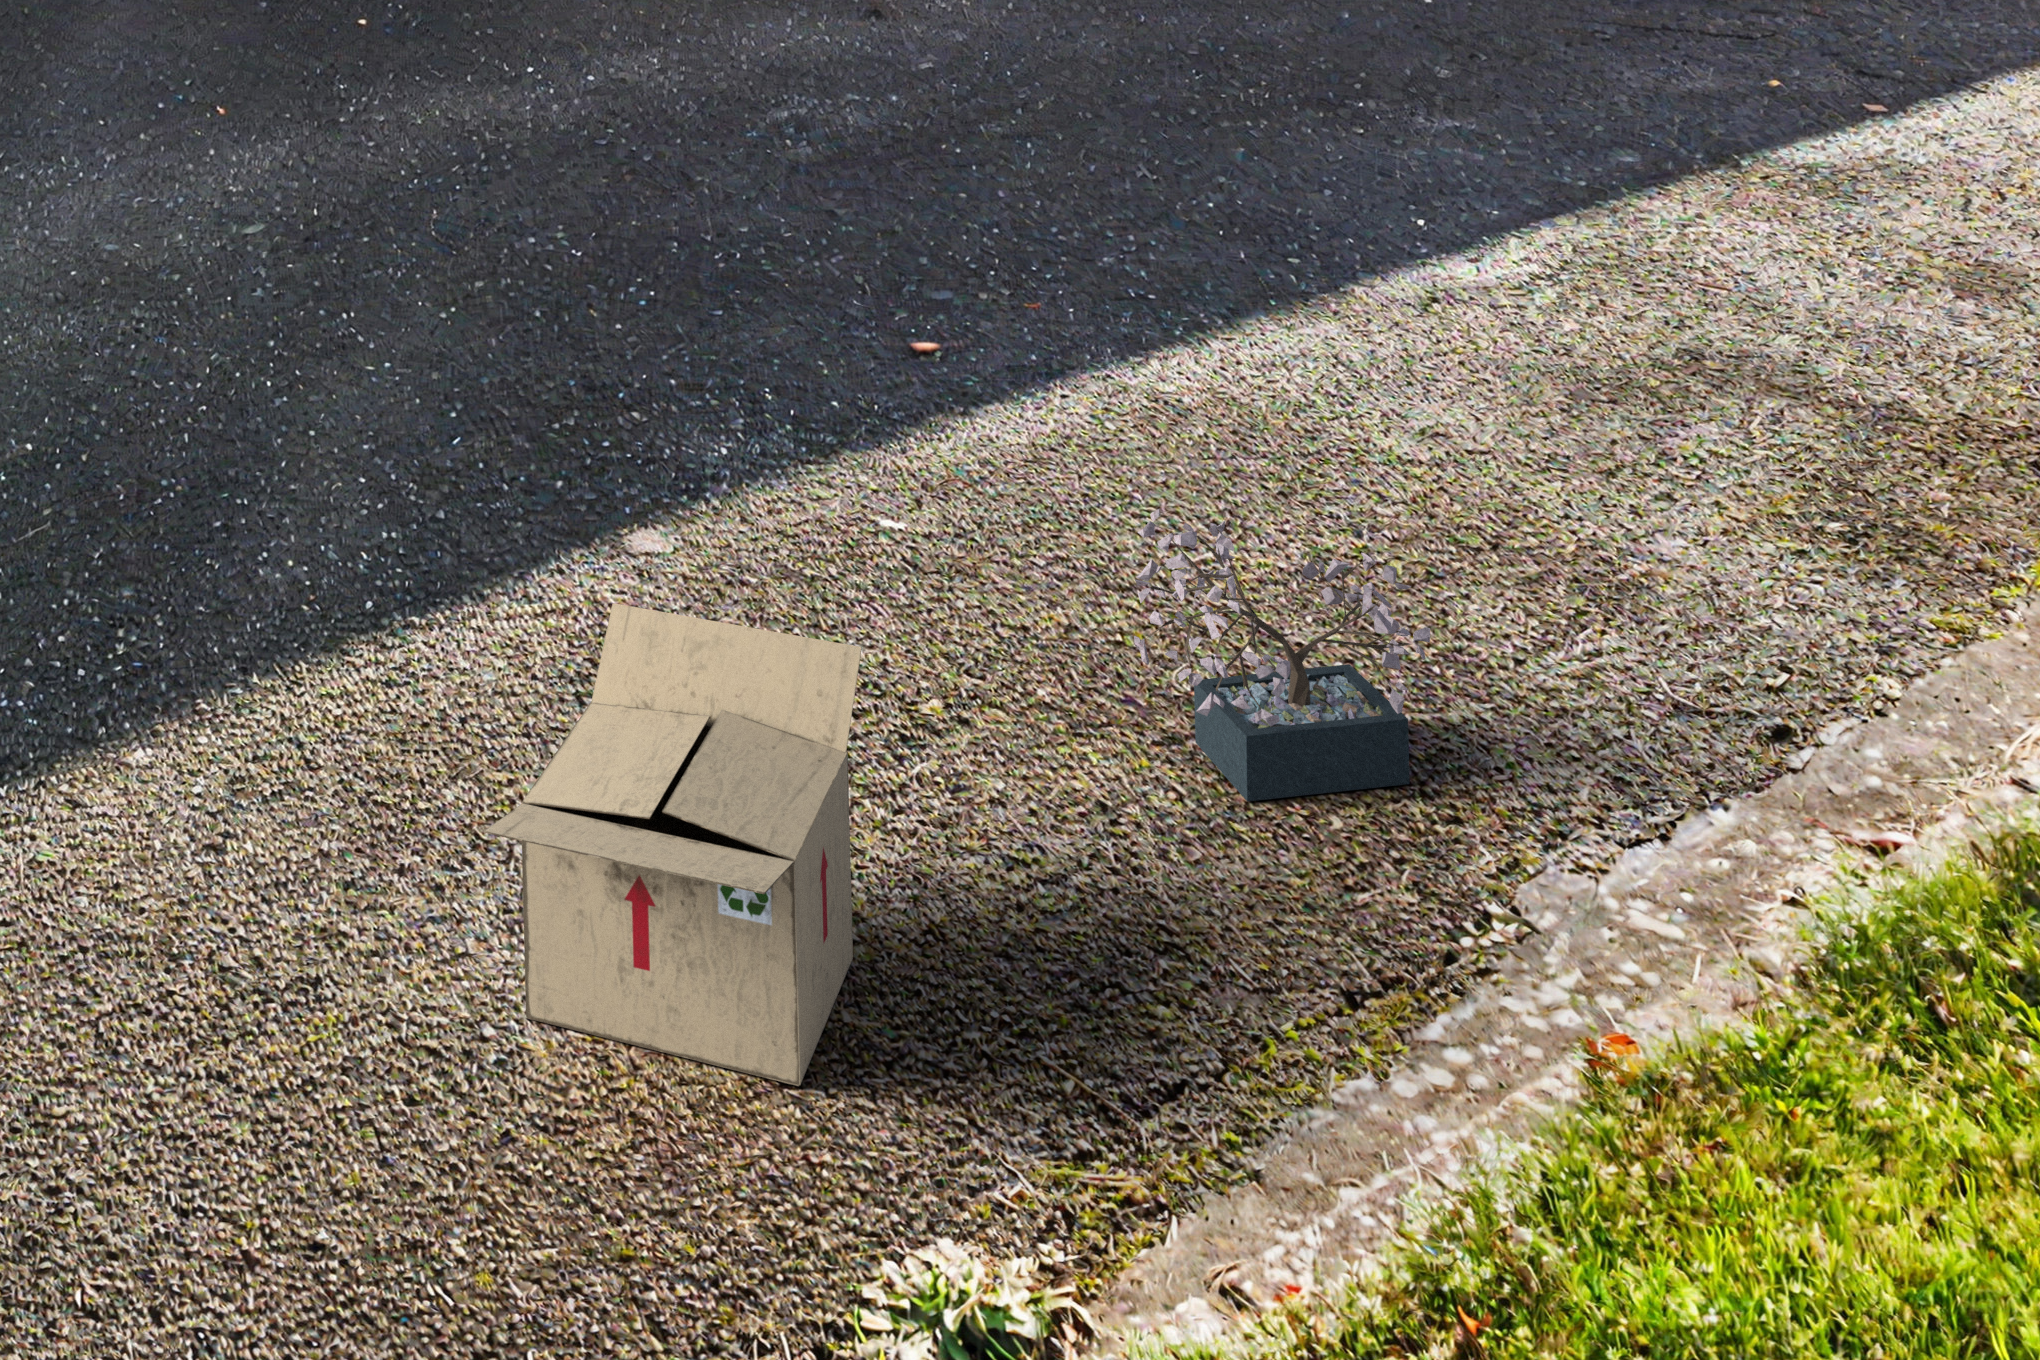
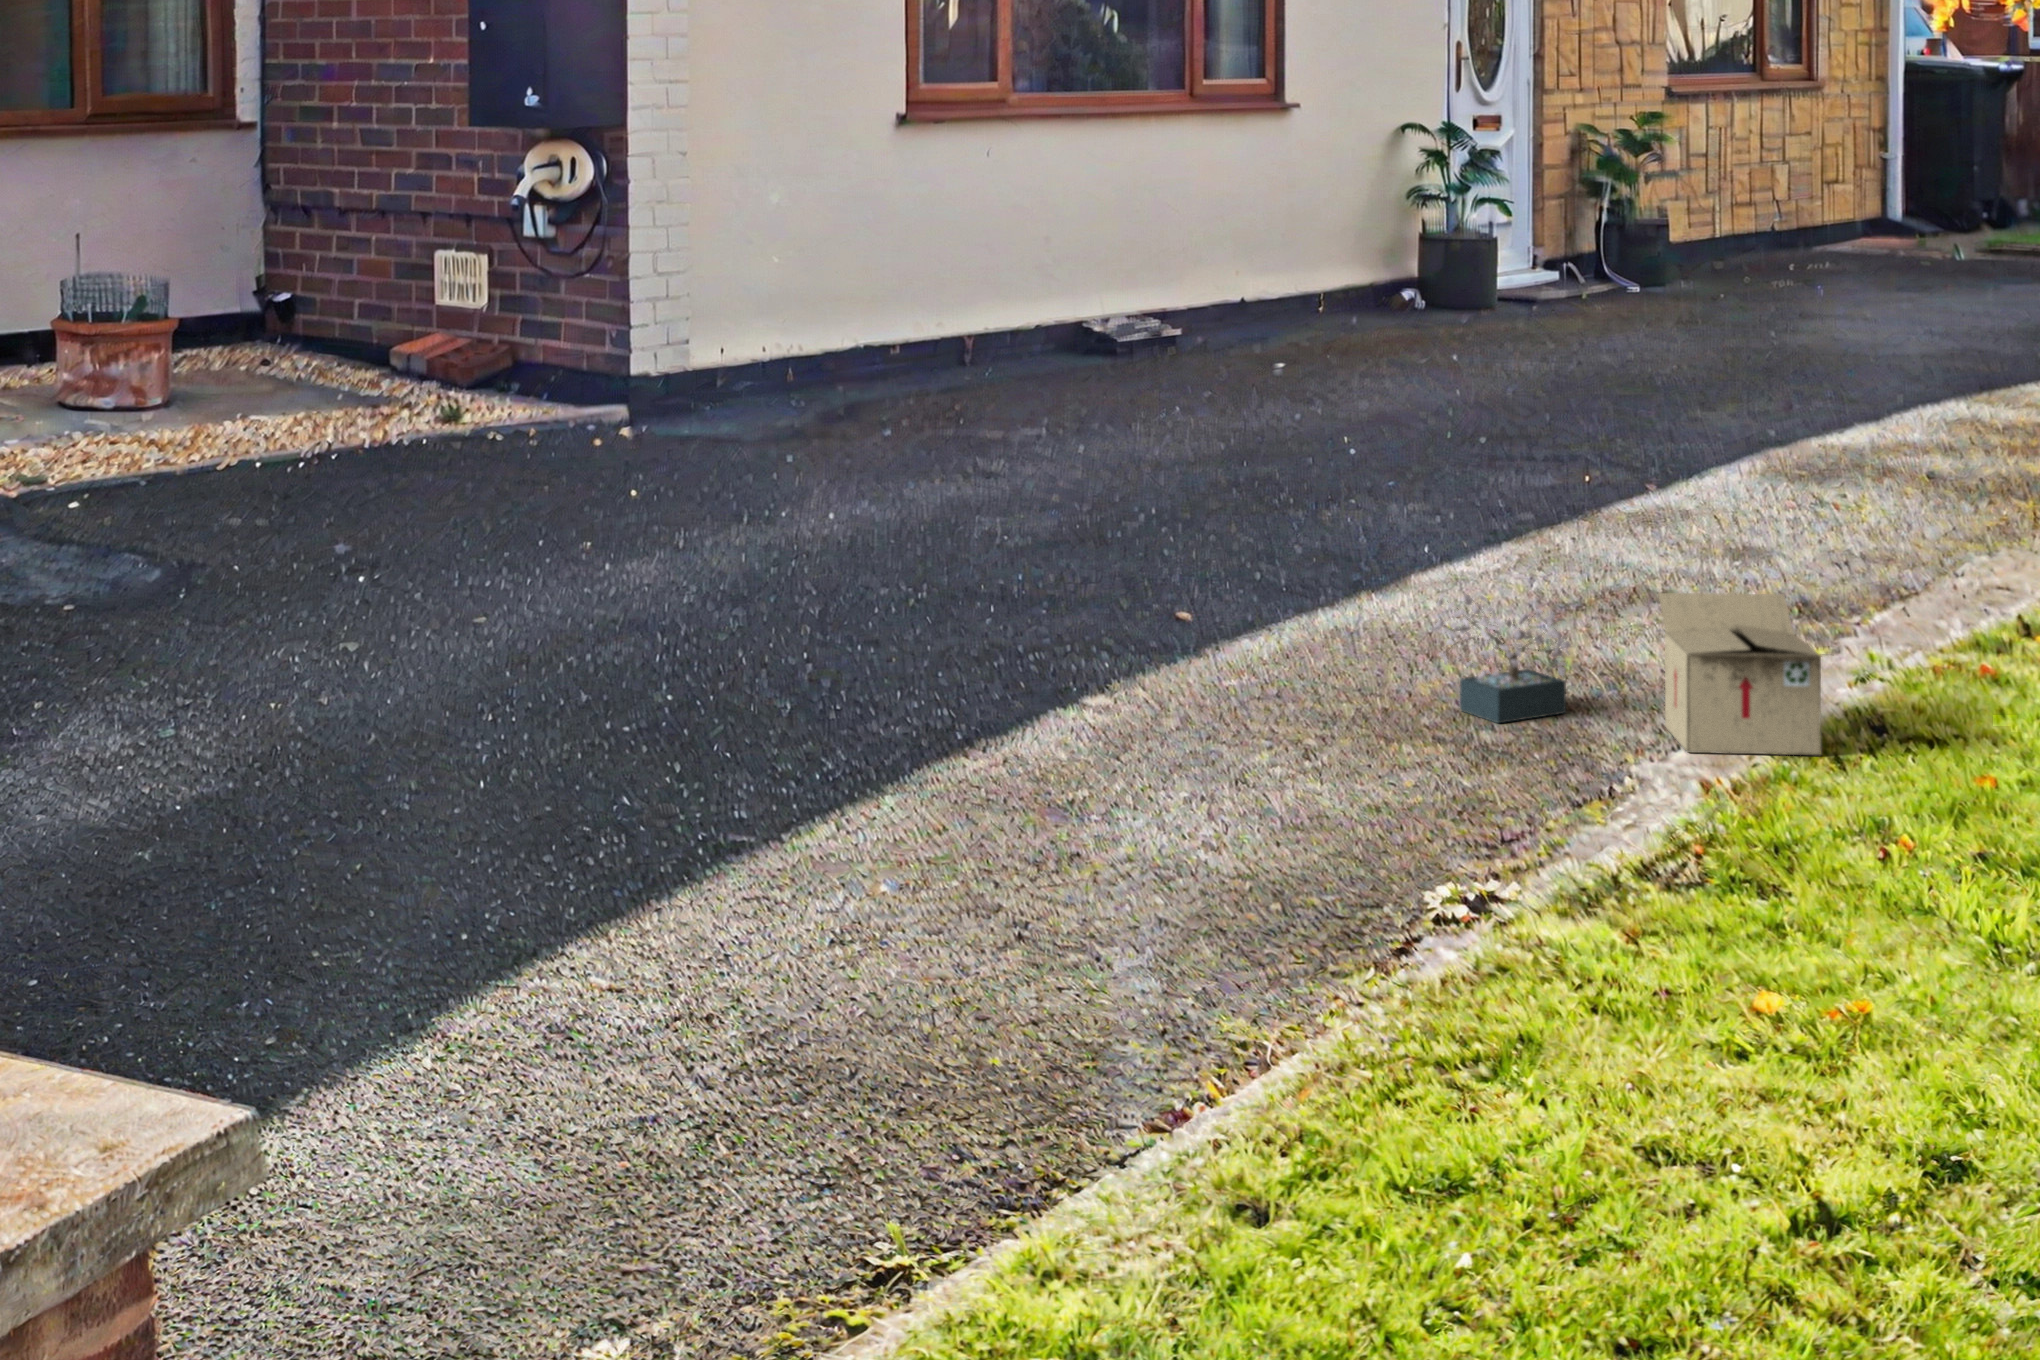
cardboard box: present [484,603,862,1086] -> present [1659,593,1821,755]

